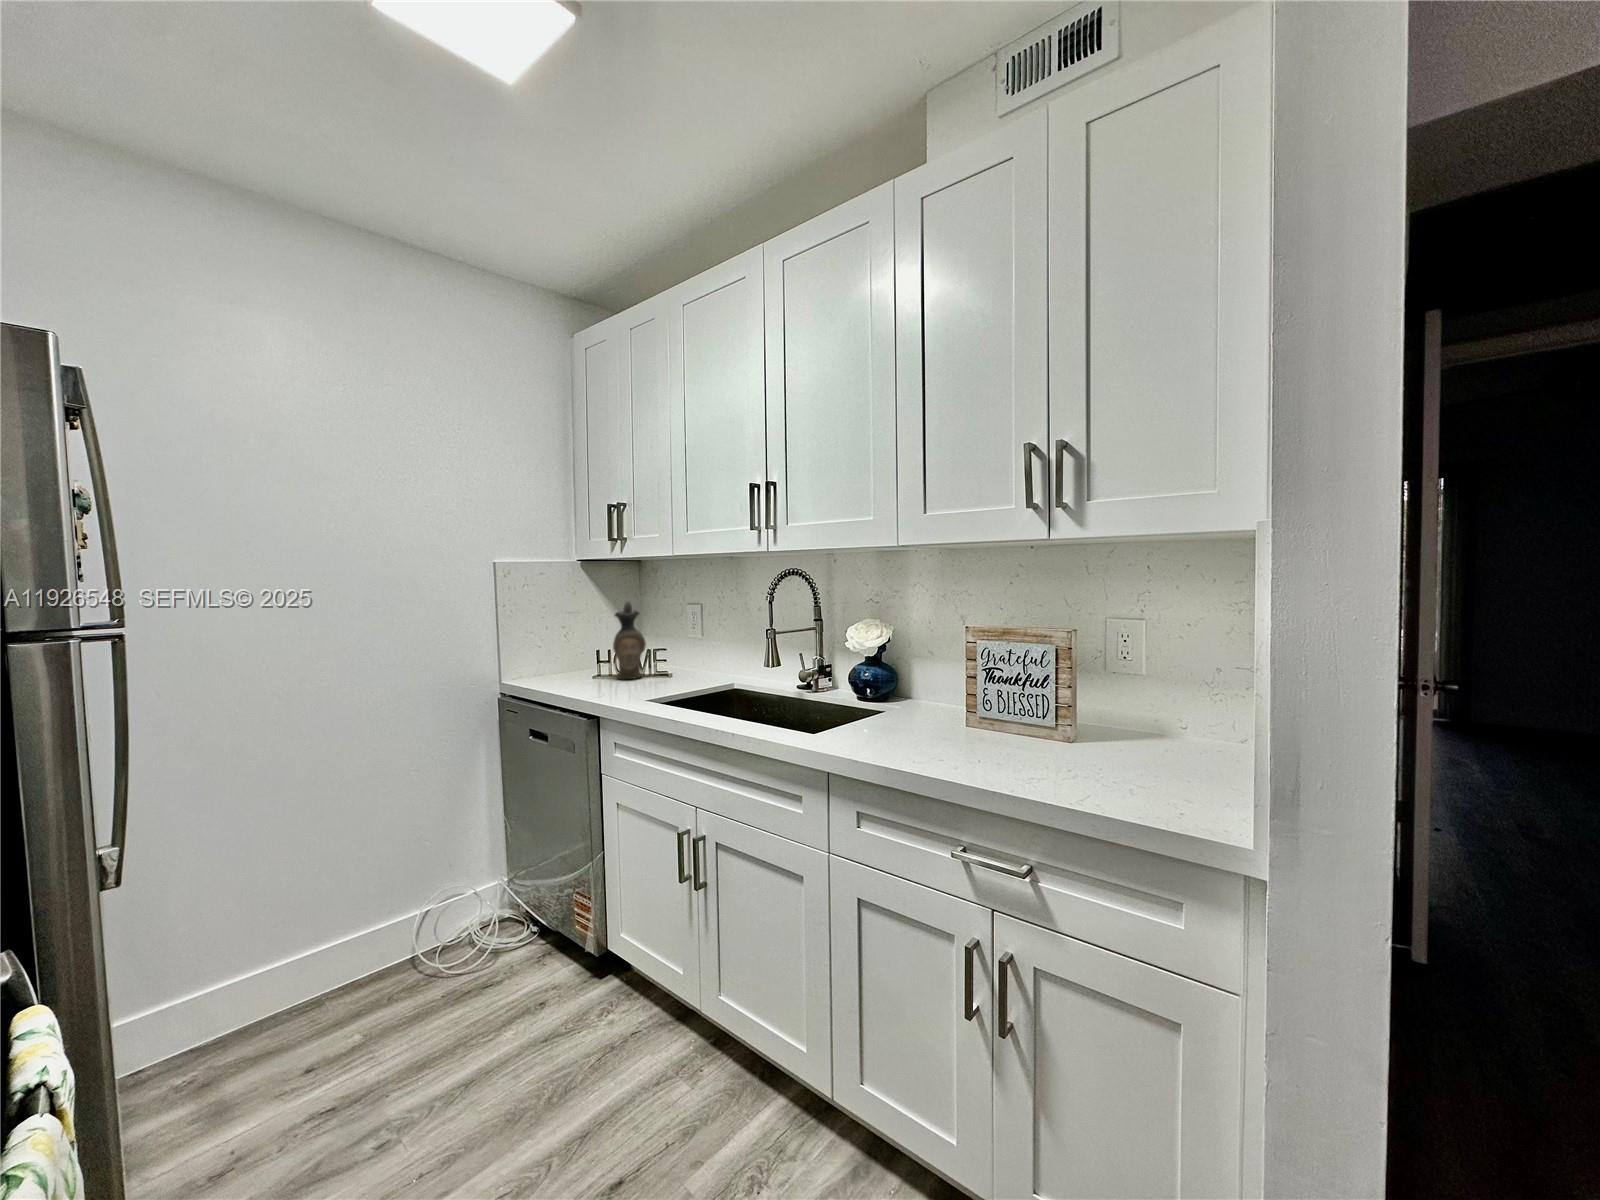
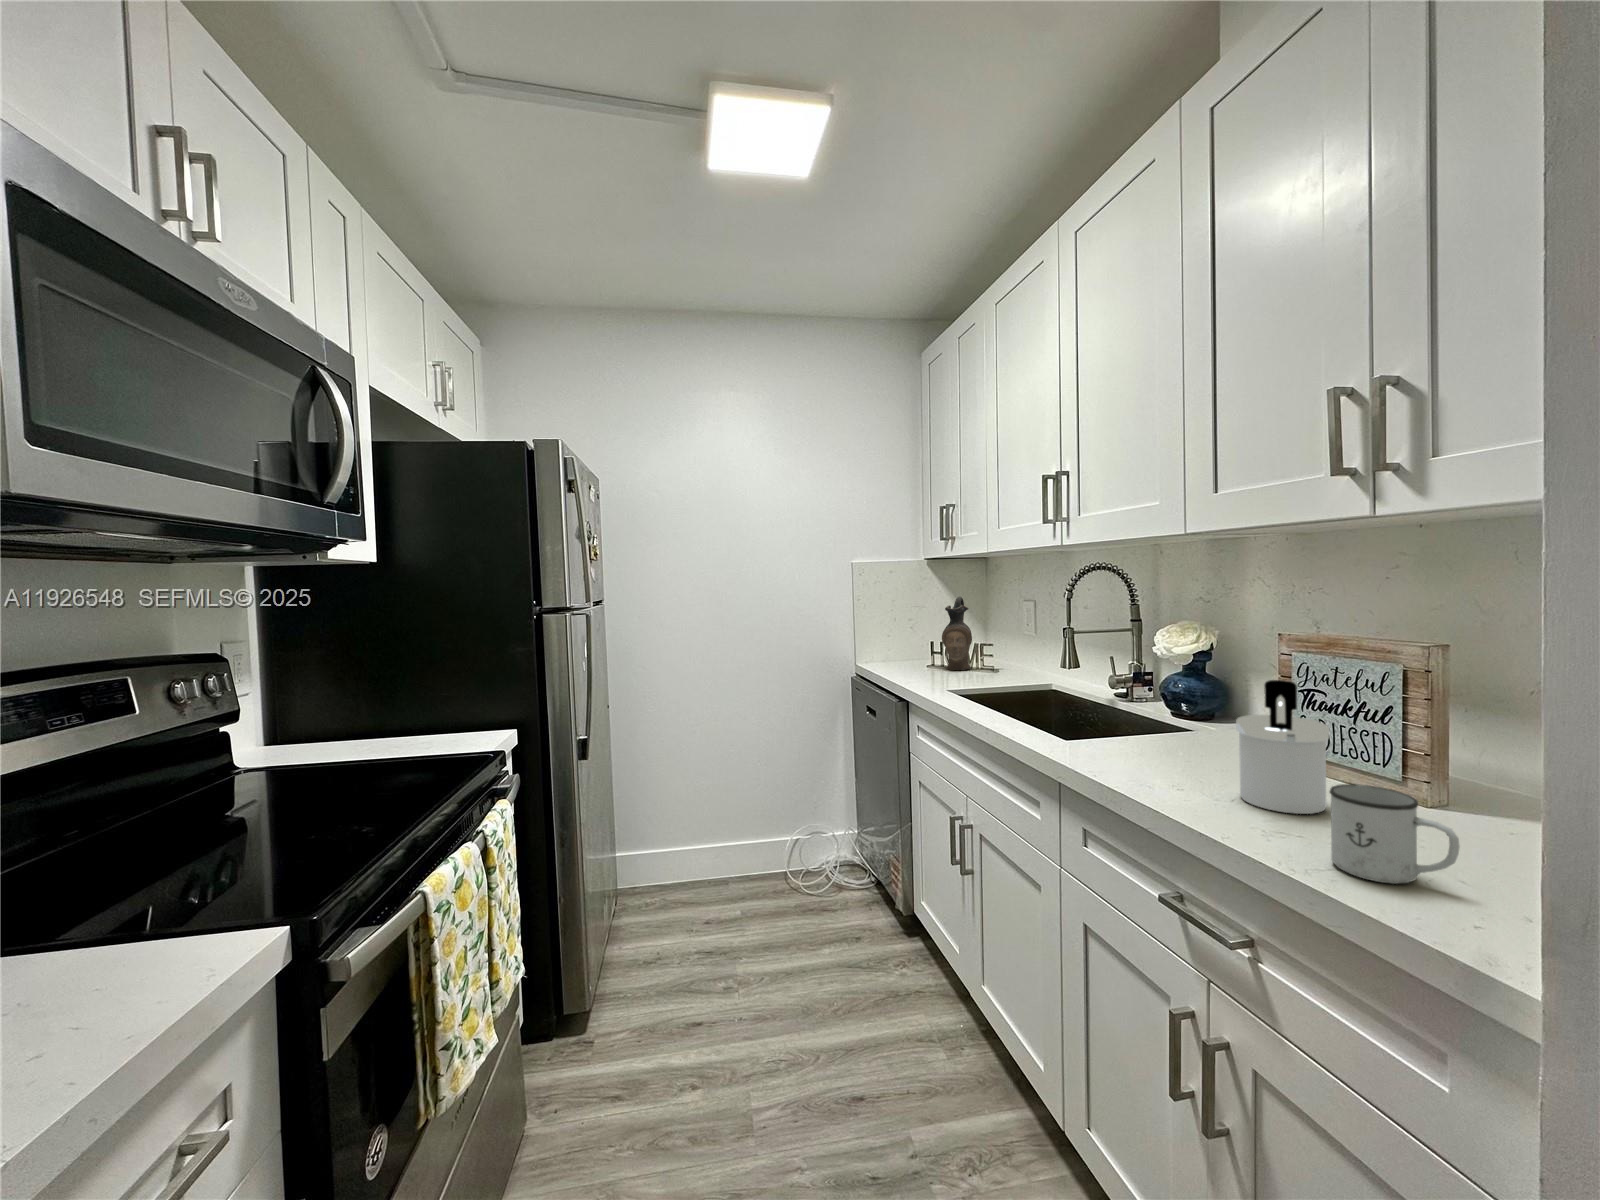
soap dispenser: none [978,661,1039,763] -> present [1236,680,1329,814]
mug: none [1082,731,1158,799] -> present [1330,784,1460,884]

